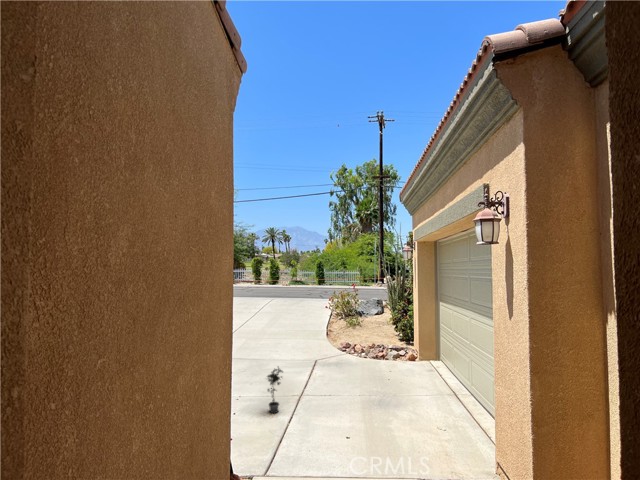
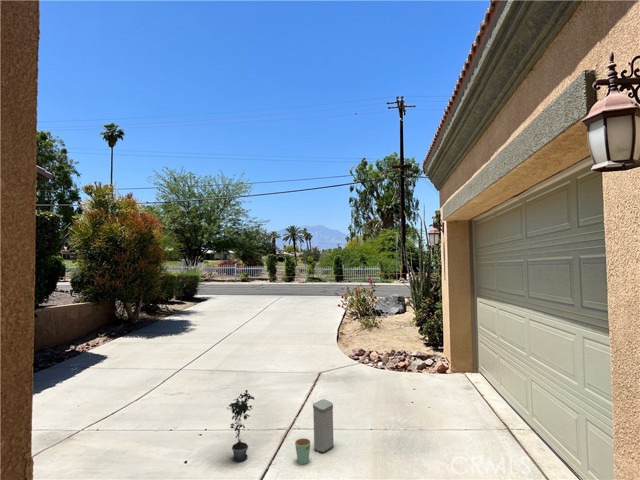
trash can: none [311,373,336,414] -> present [295,399,334,464]

